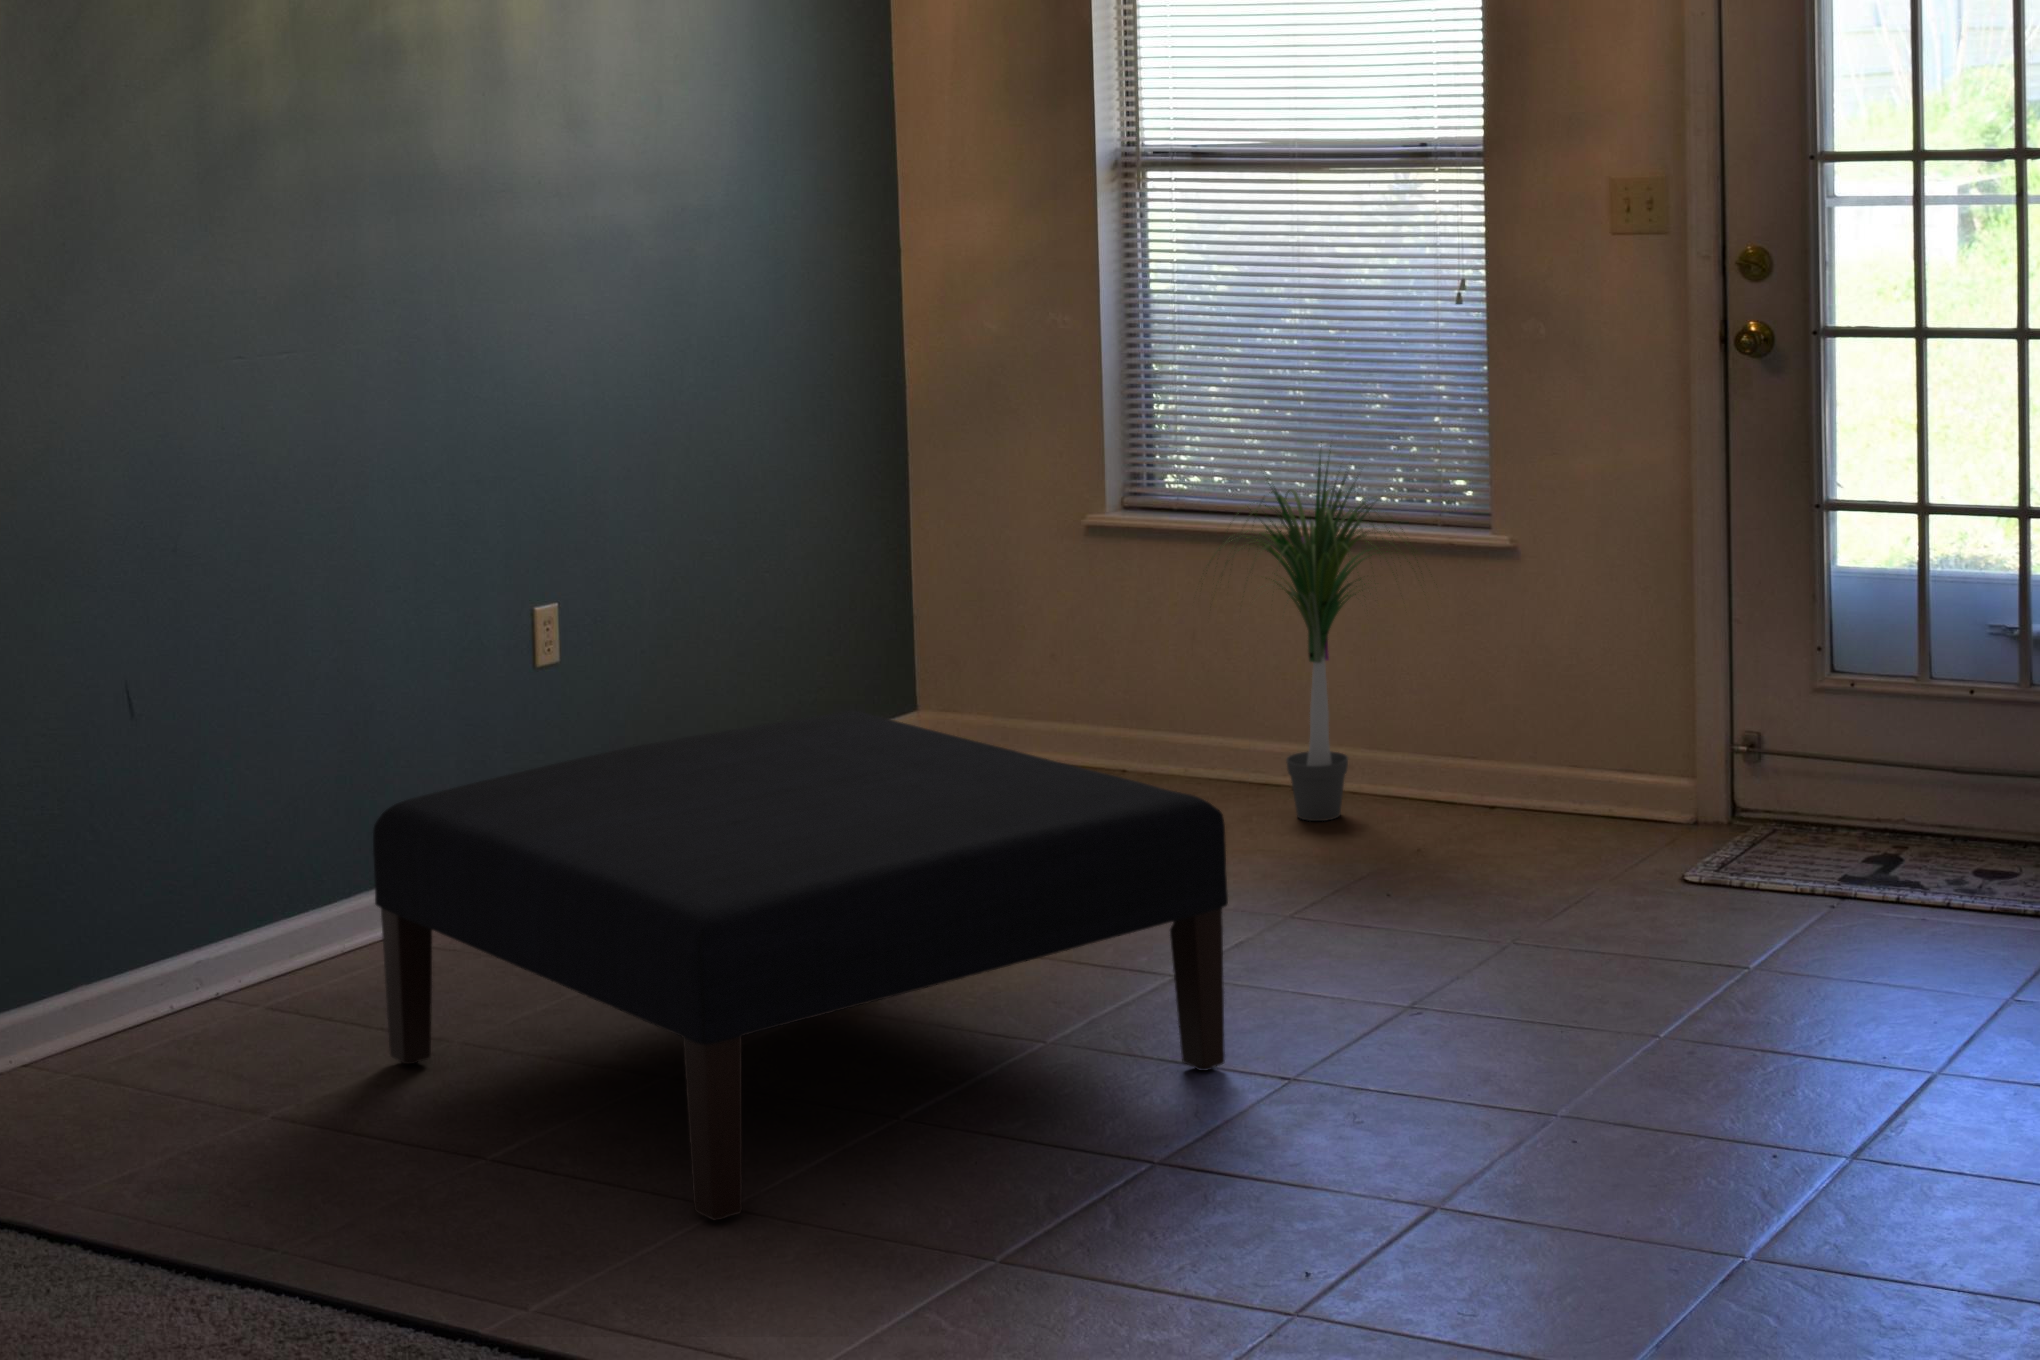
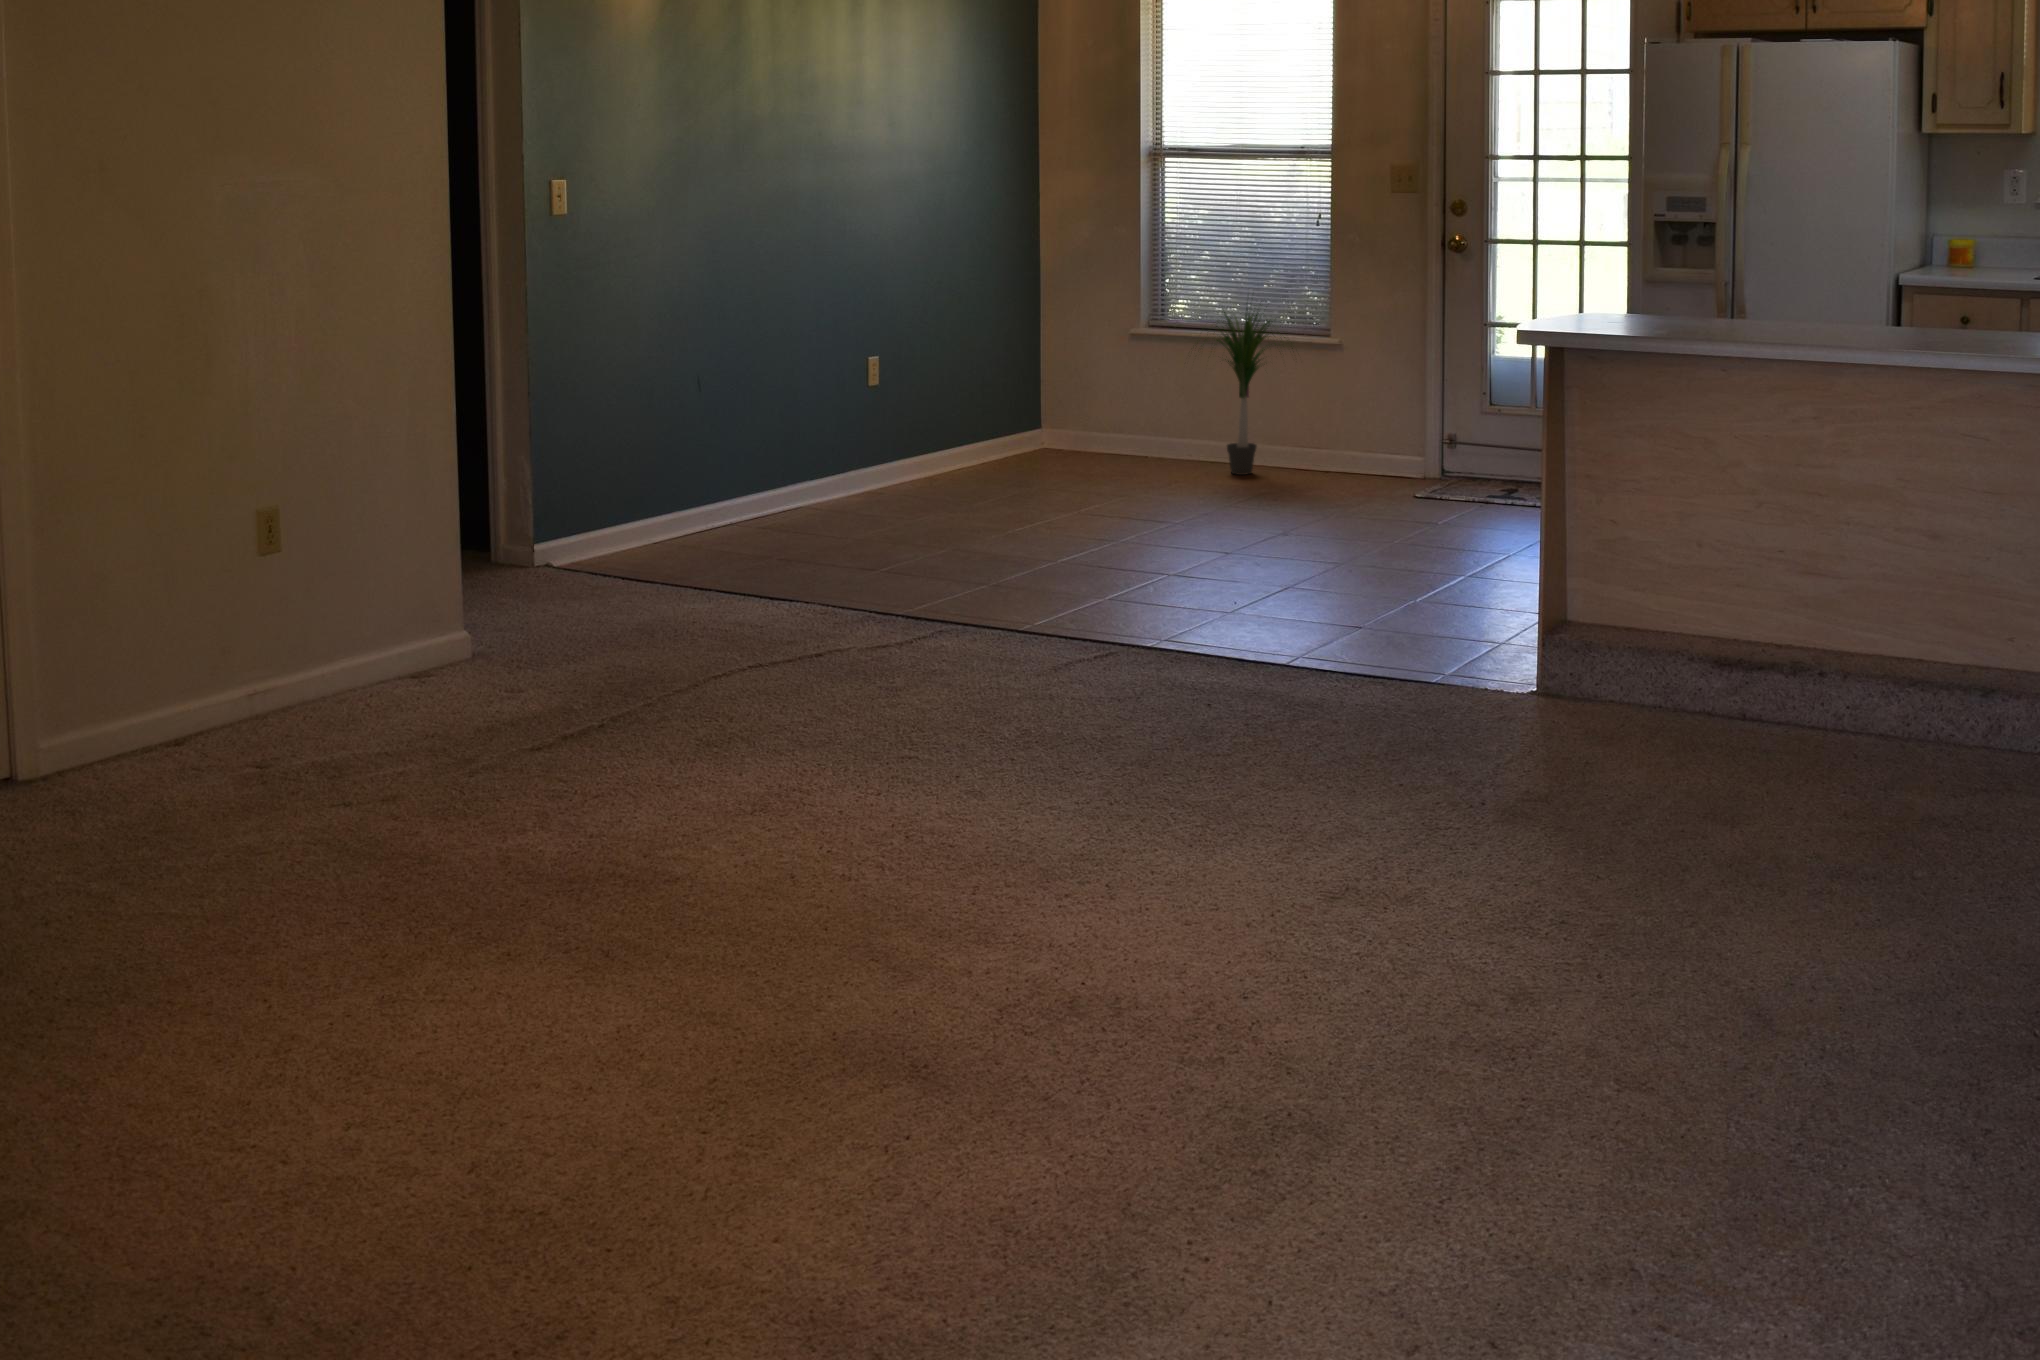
ottoman: present [373,710,1228,1220] -> none [811,398,1194,581]

